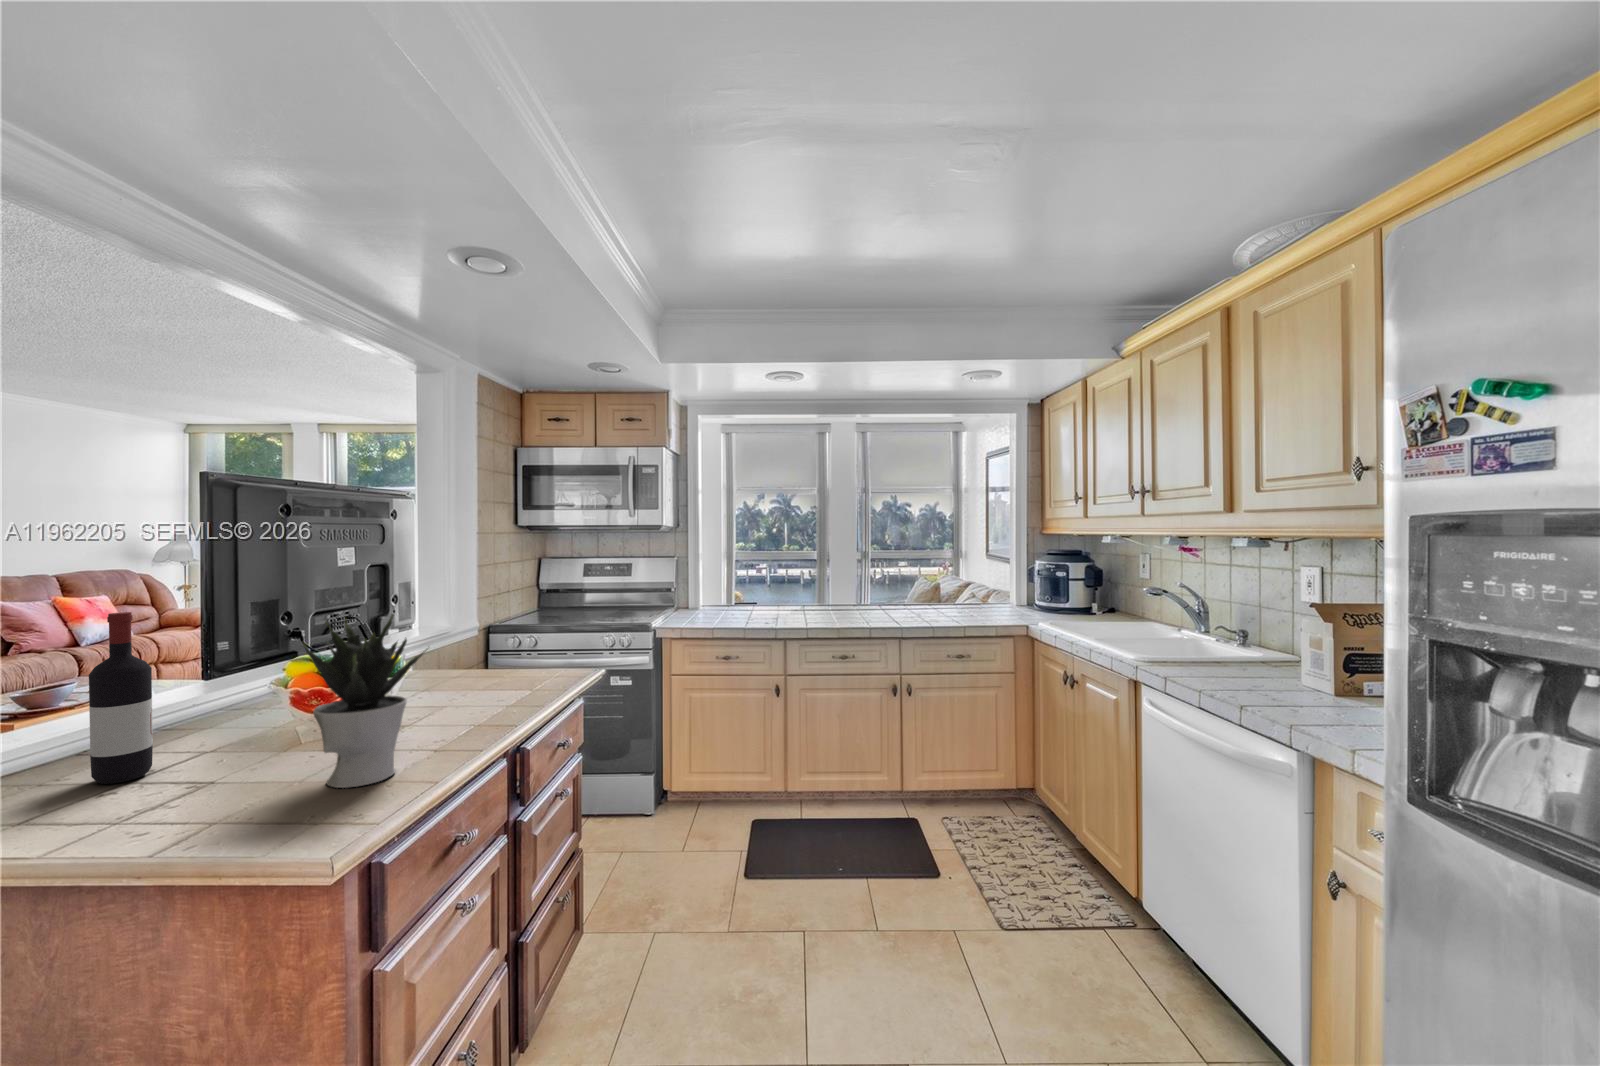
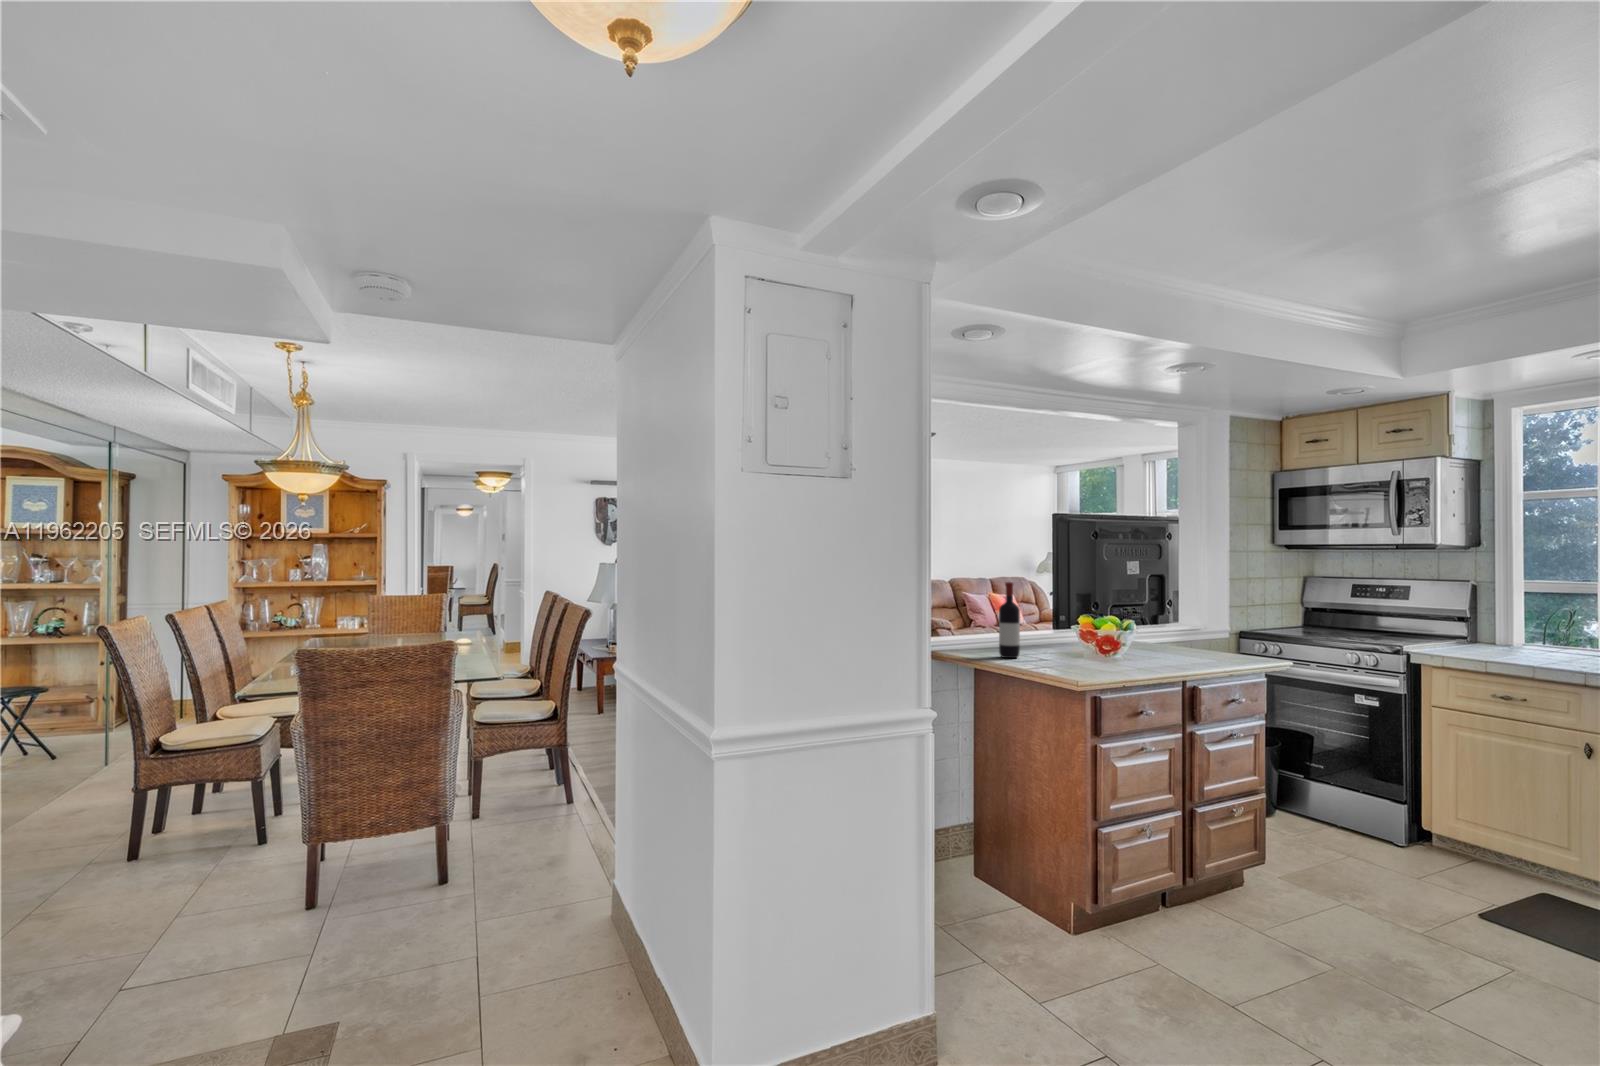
potted plant: present [303,614,425,788] -> none [1071,588,1134,675]

